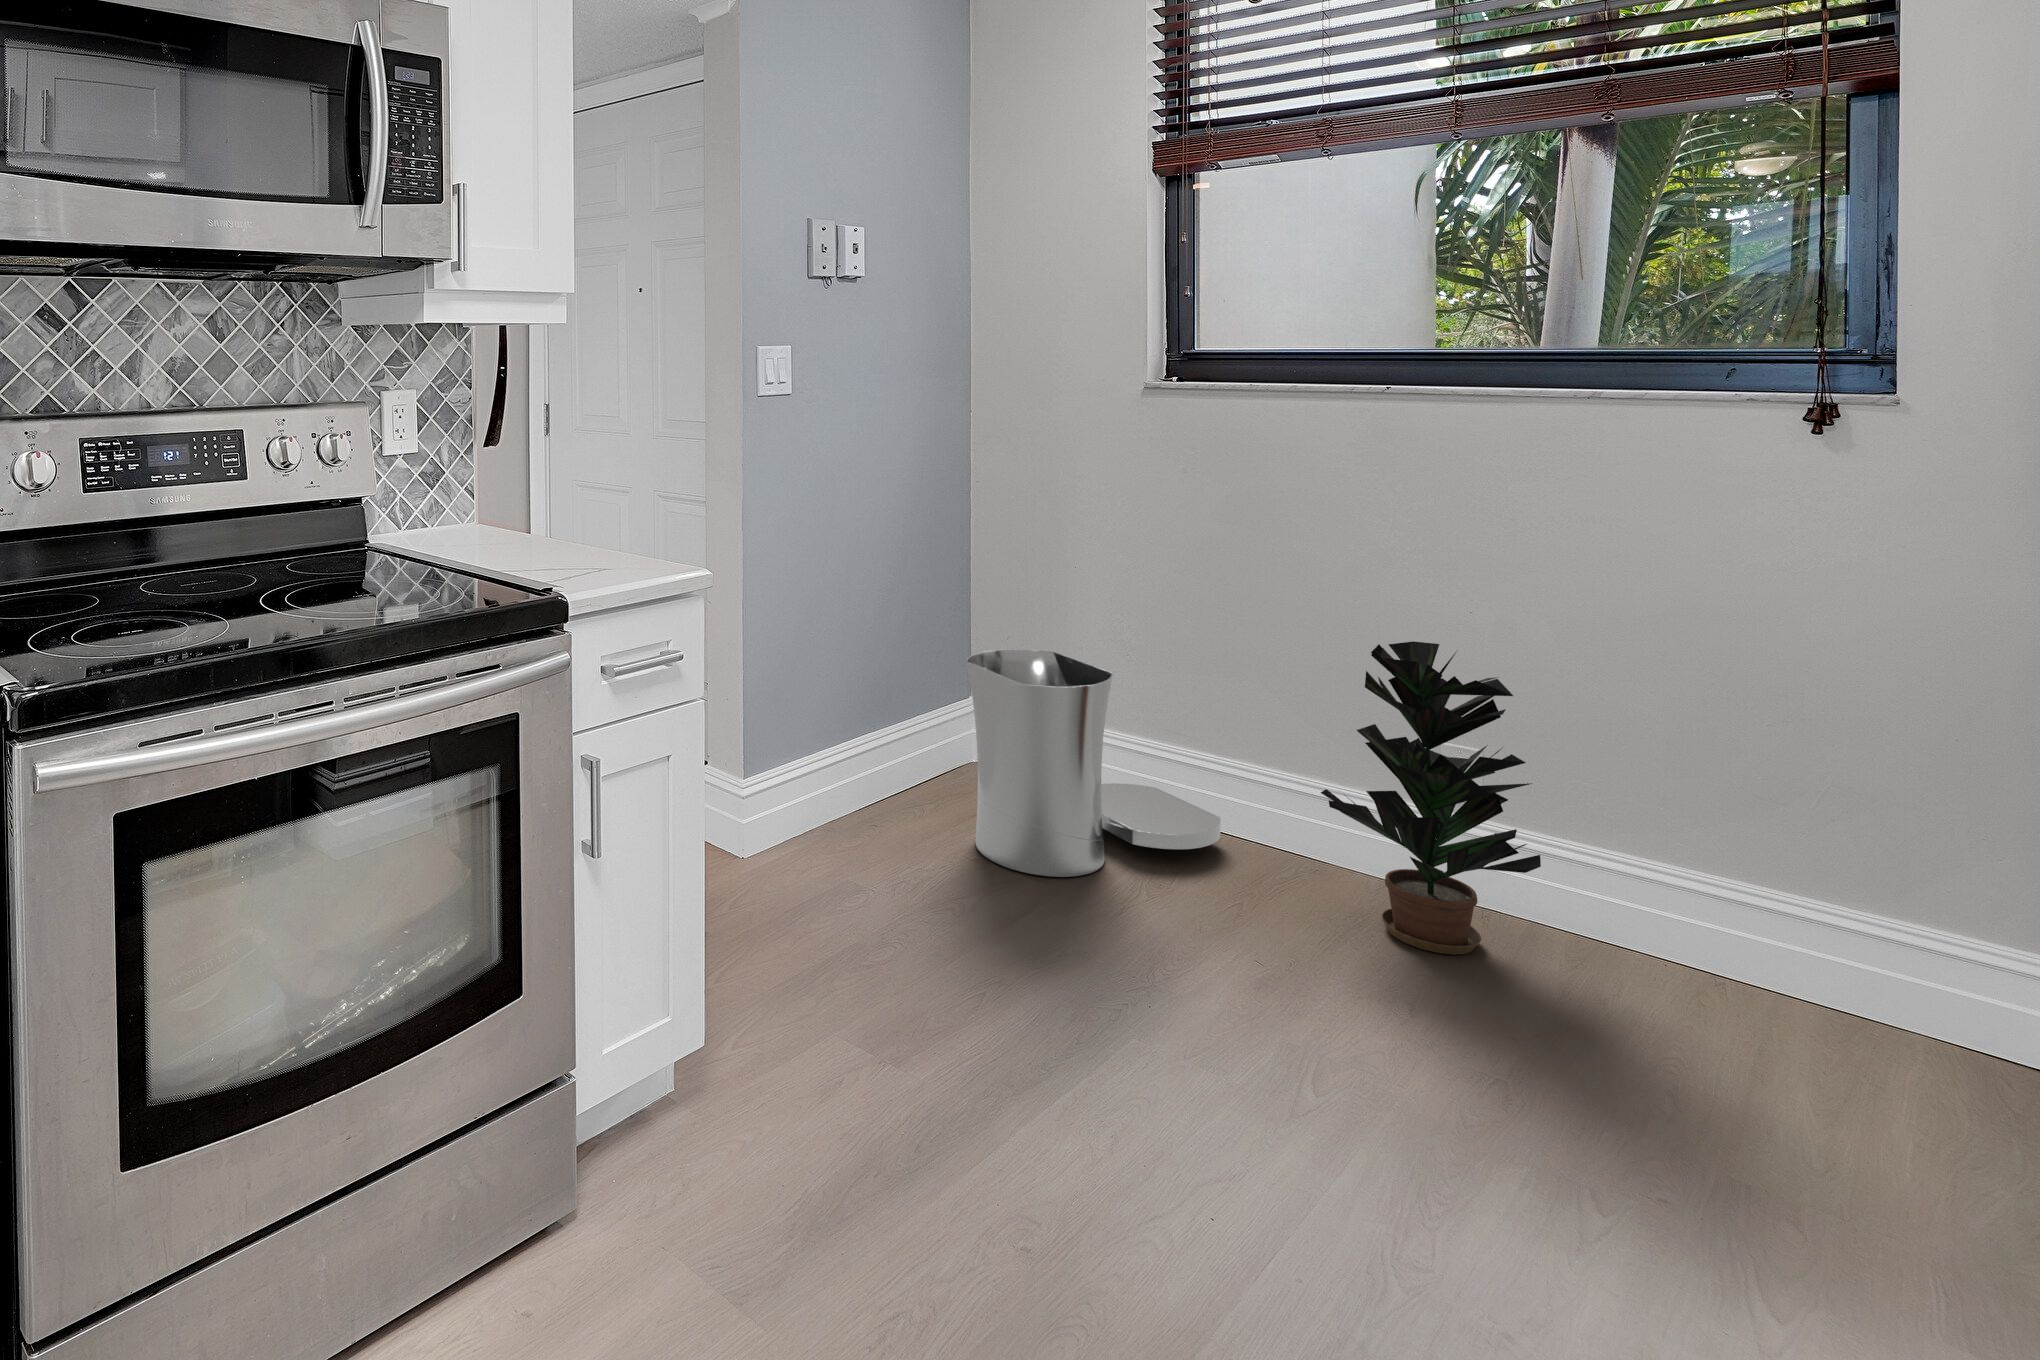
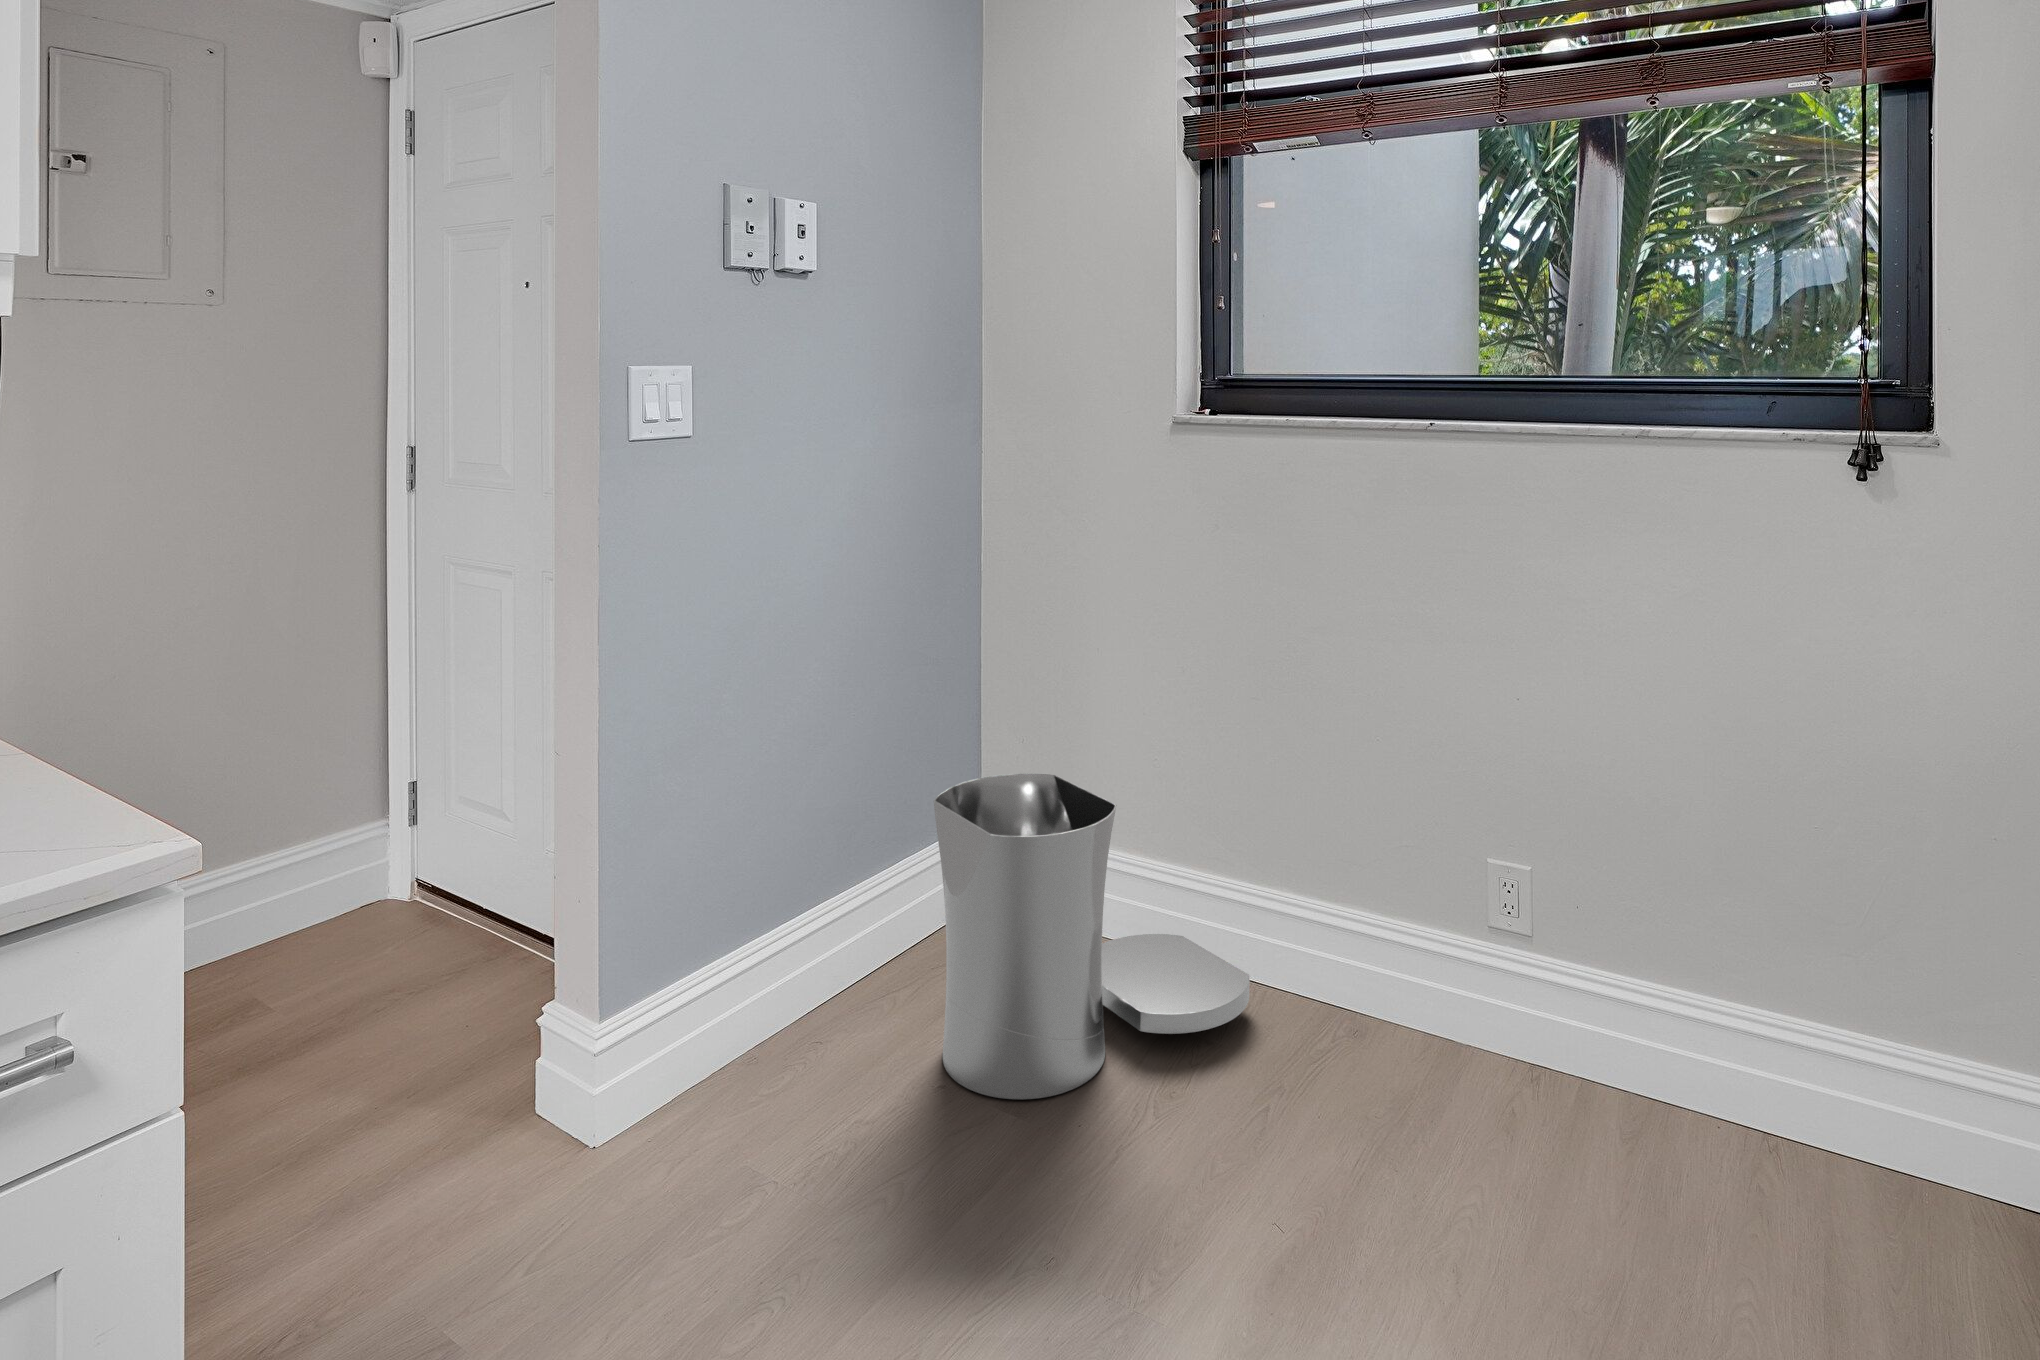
potted plant: present [1321,641,1541,954] -> none [1353,745,1589,1157]

